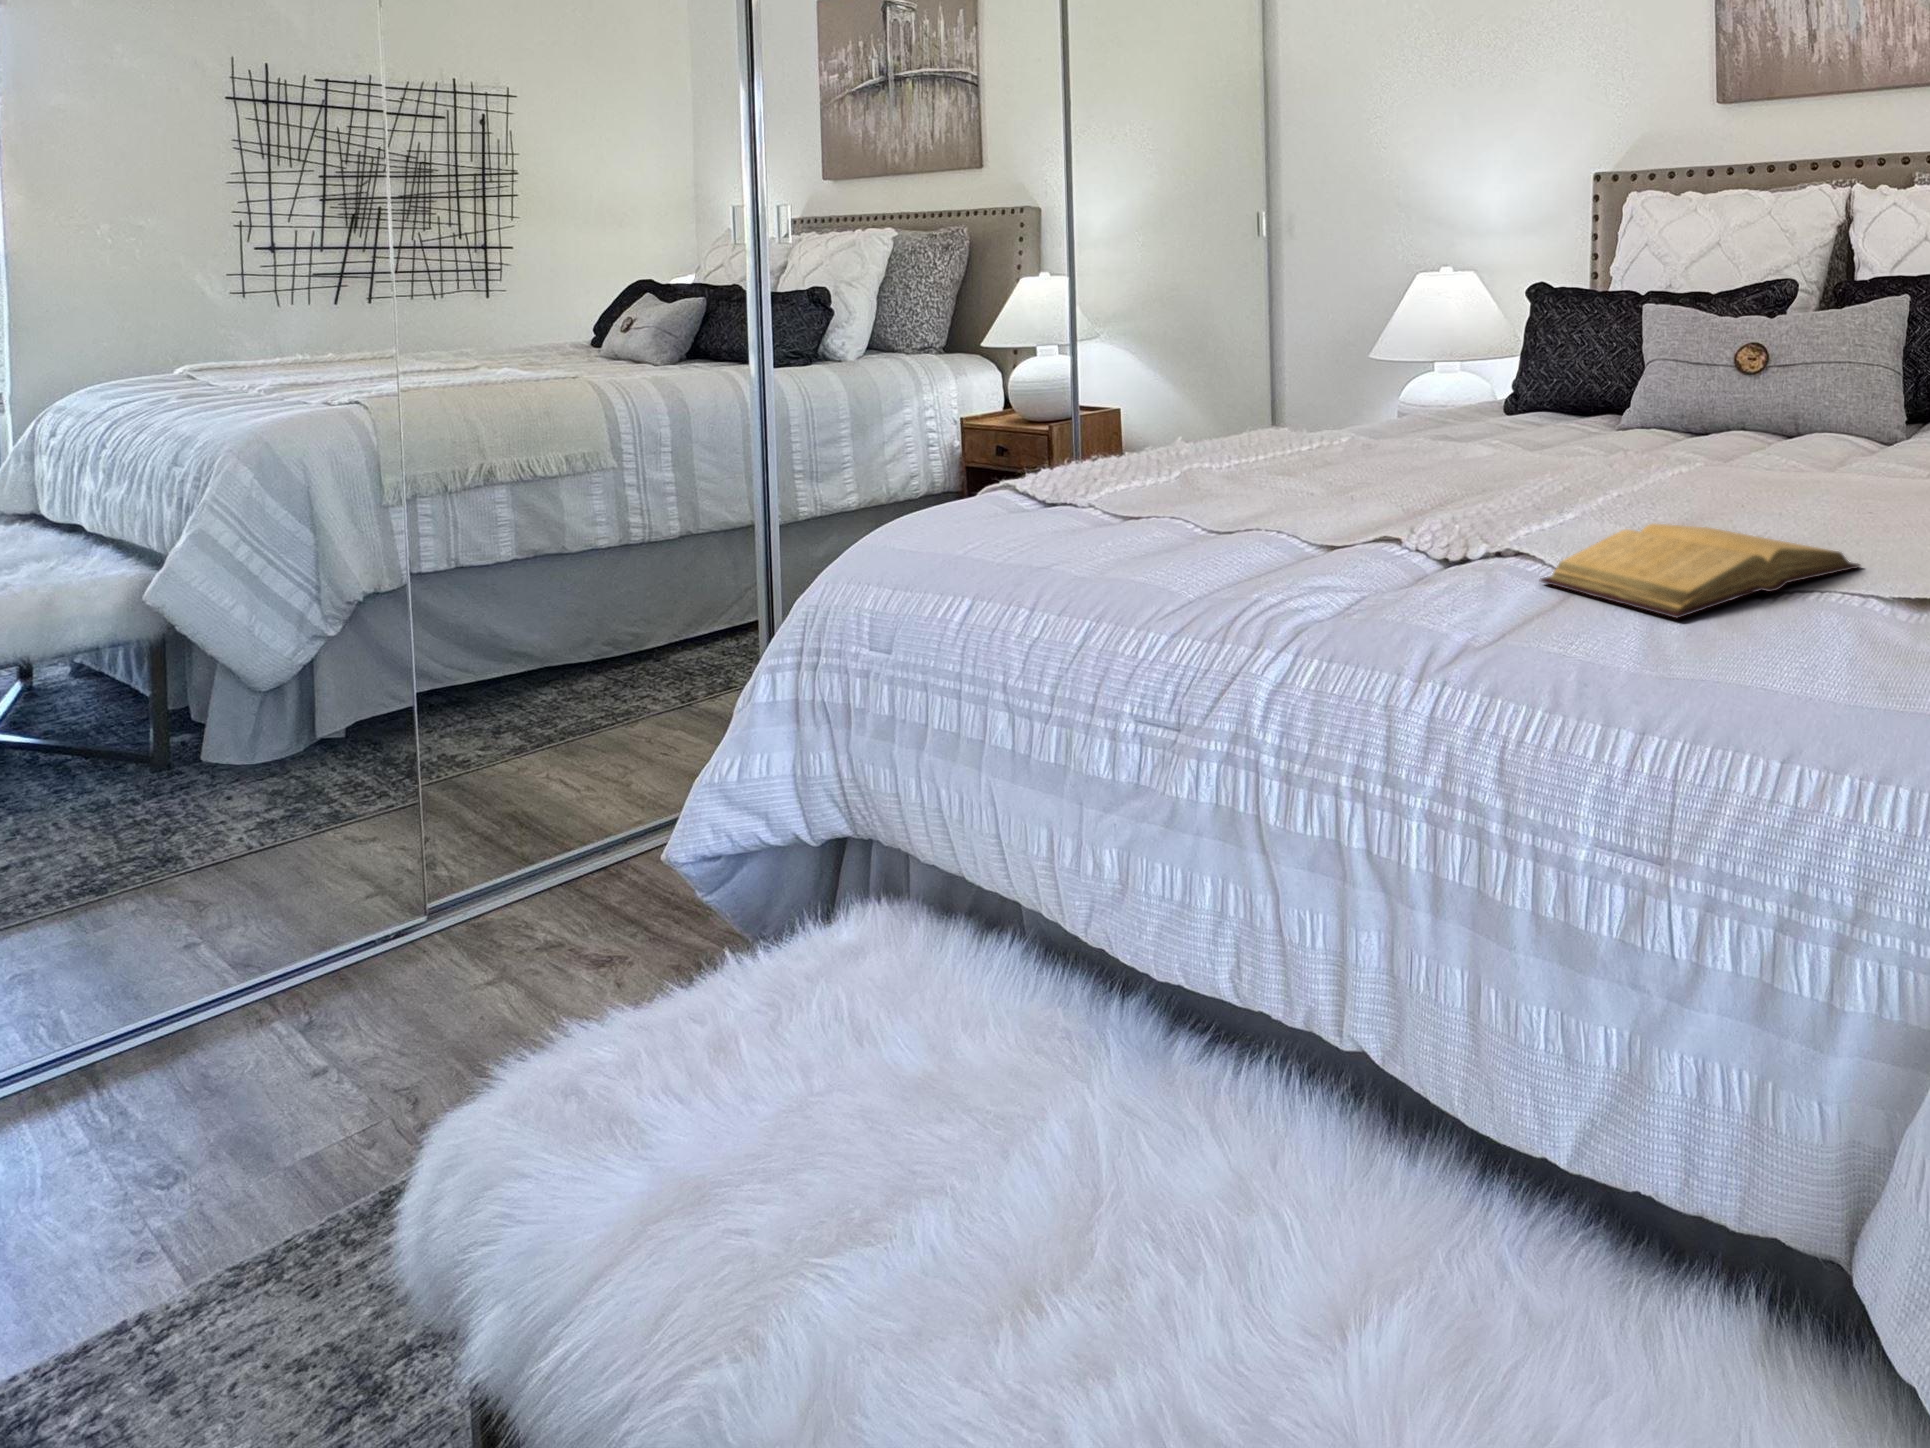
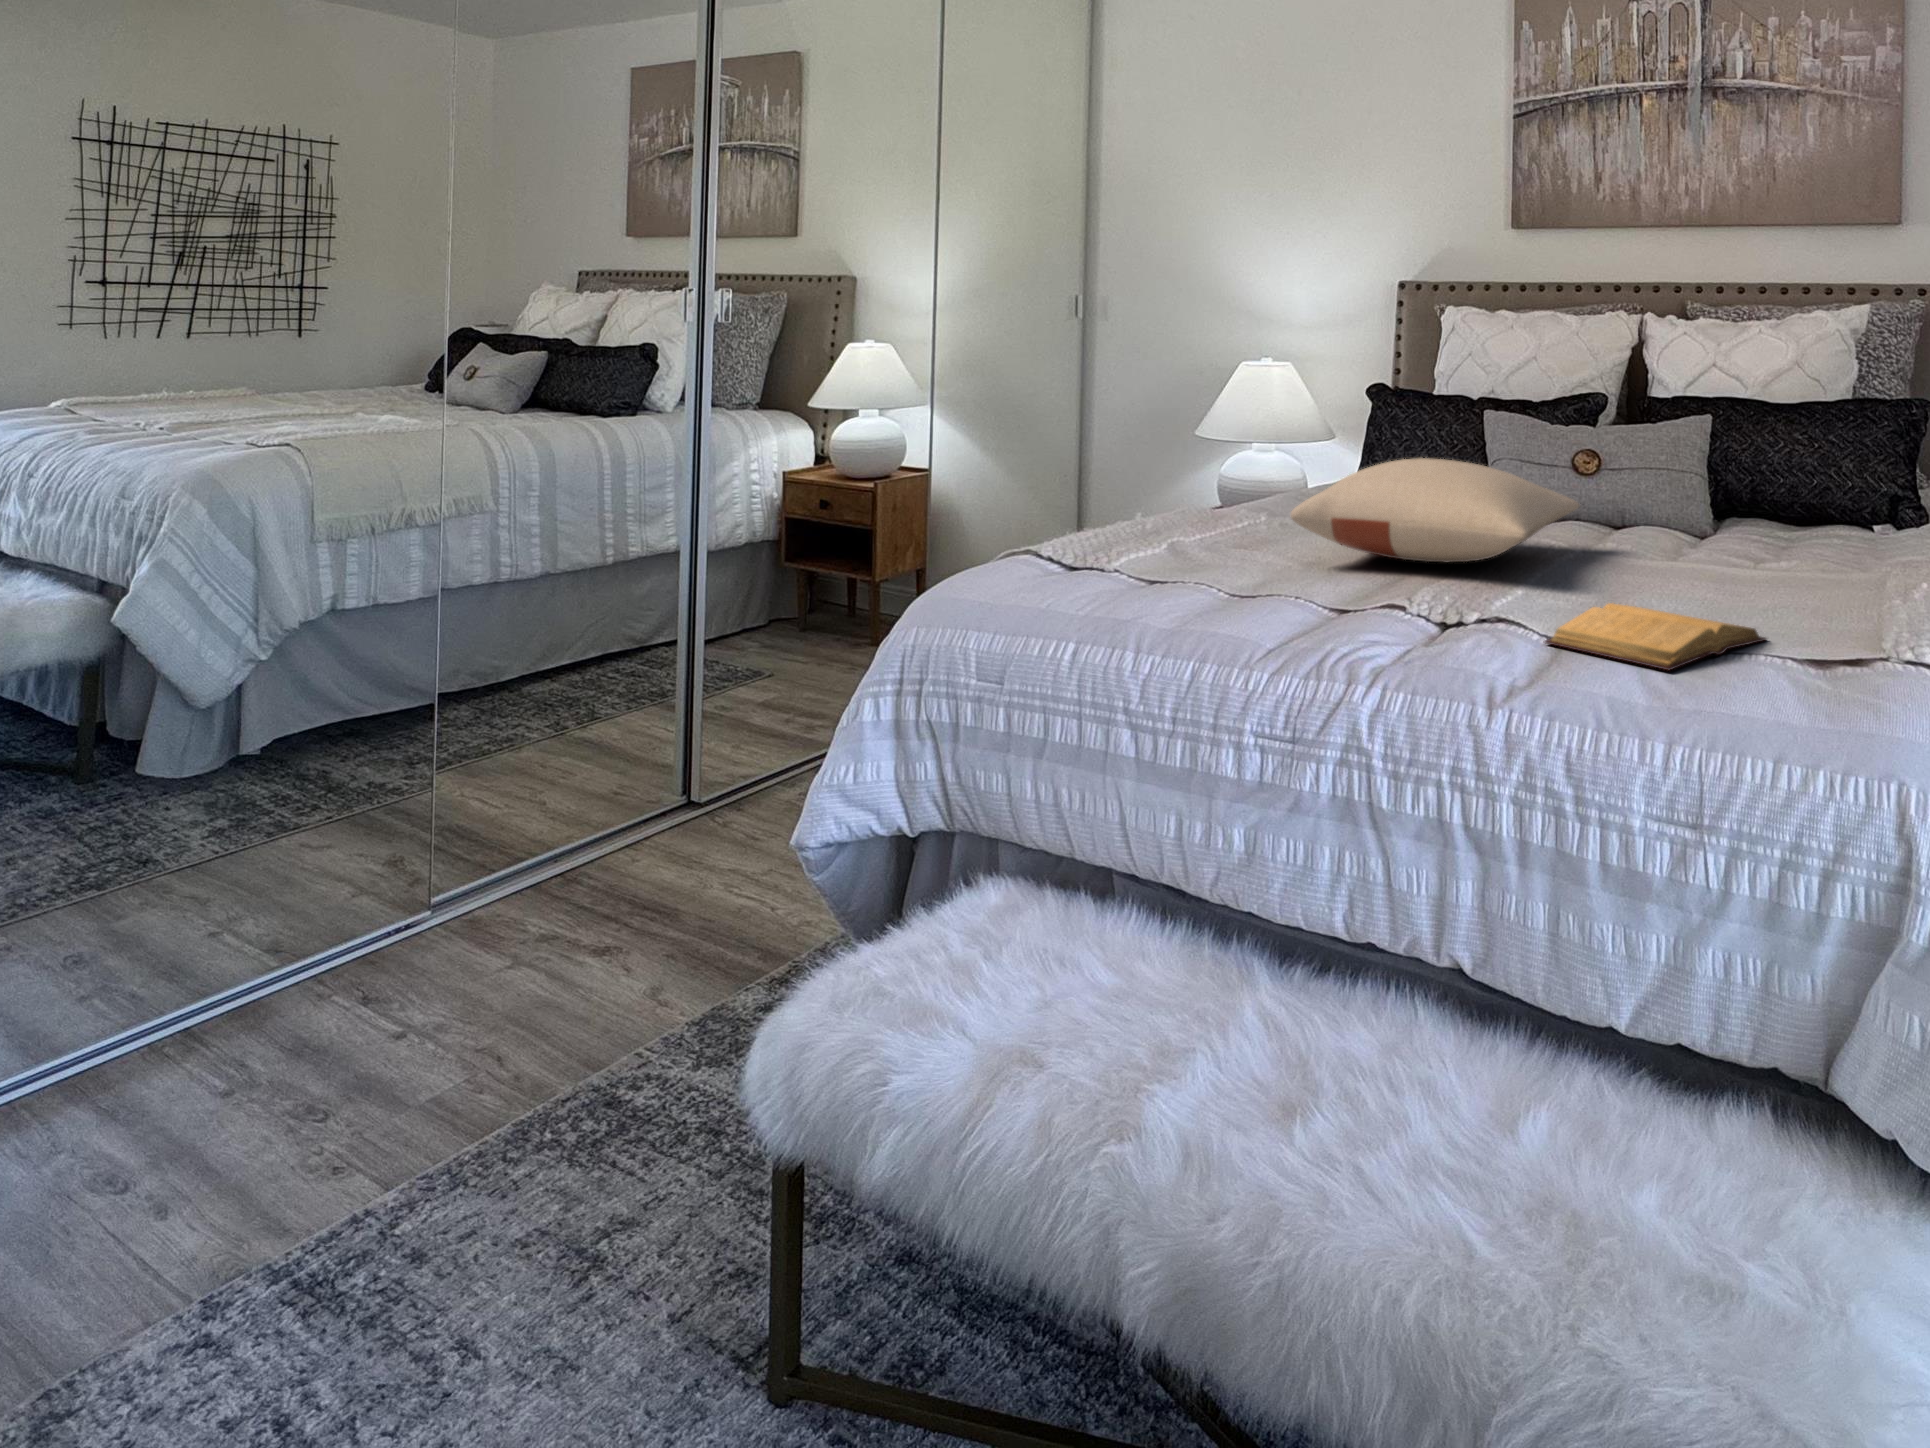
pillow: none [1320,352,1707,478] -> present [1291,458,1580,562]

